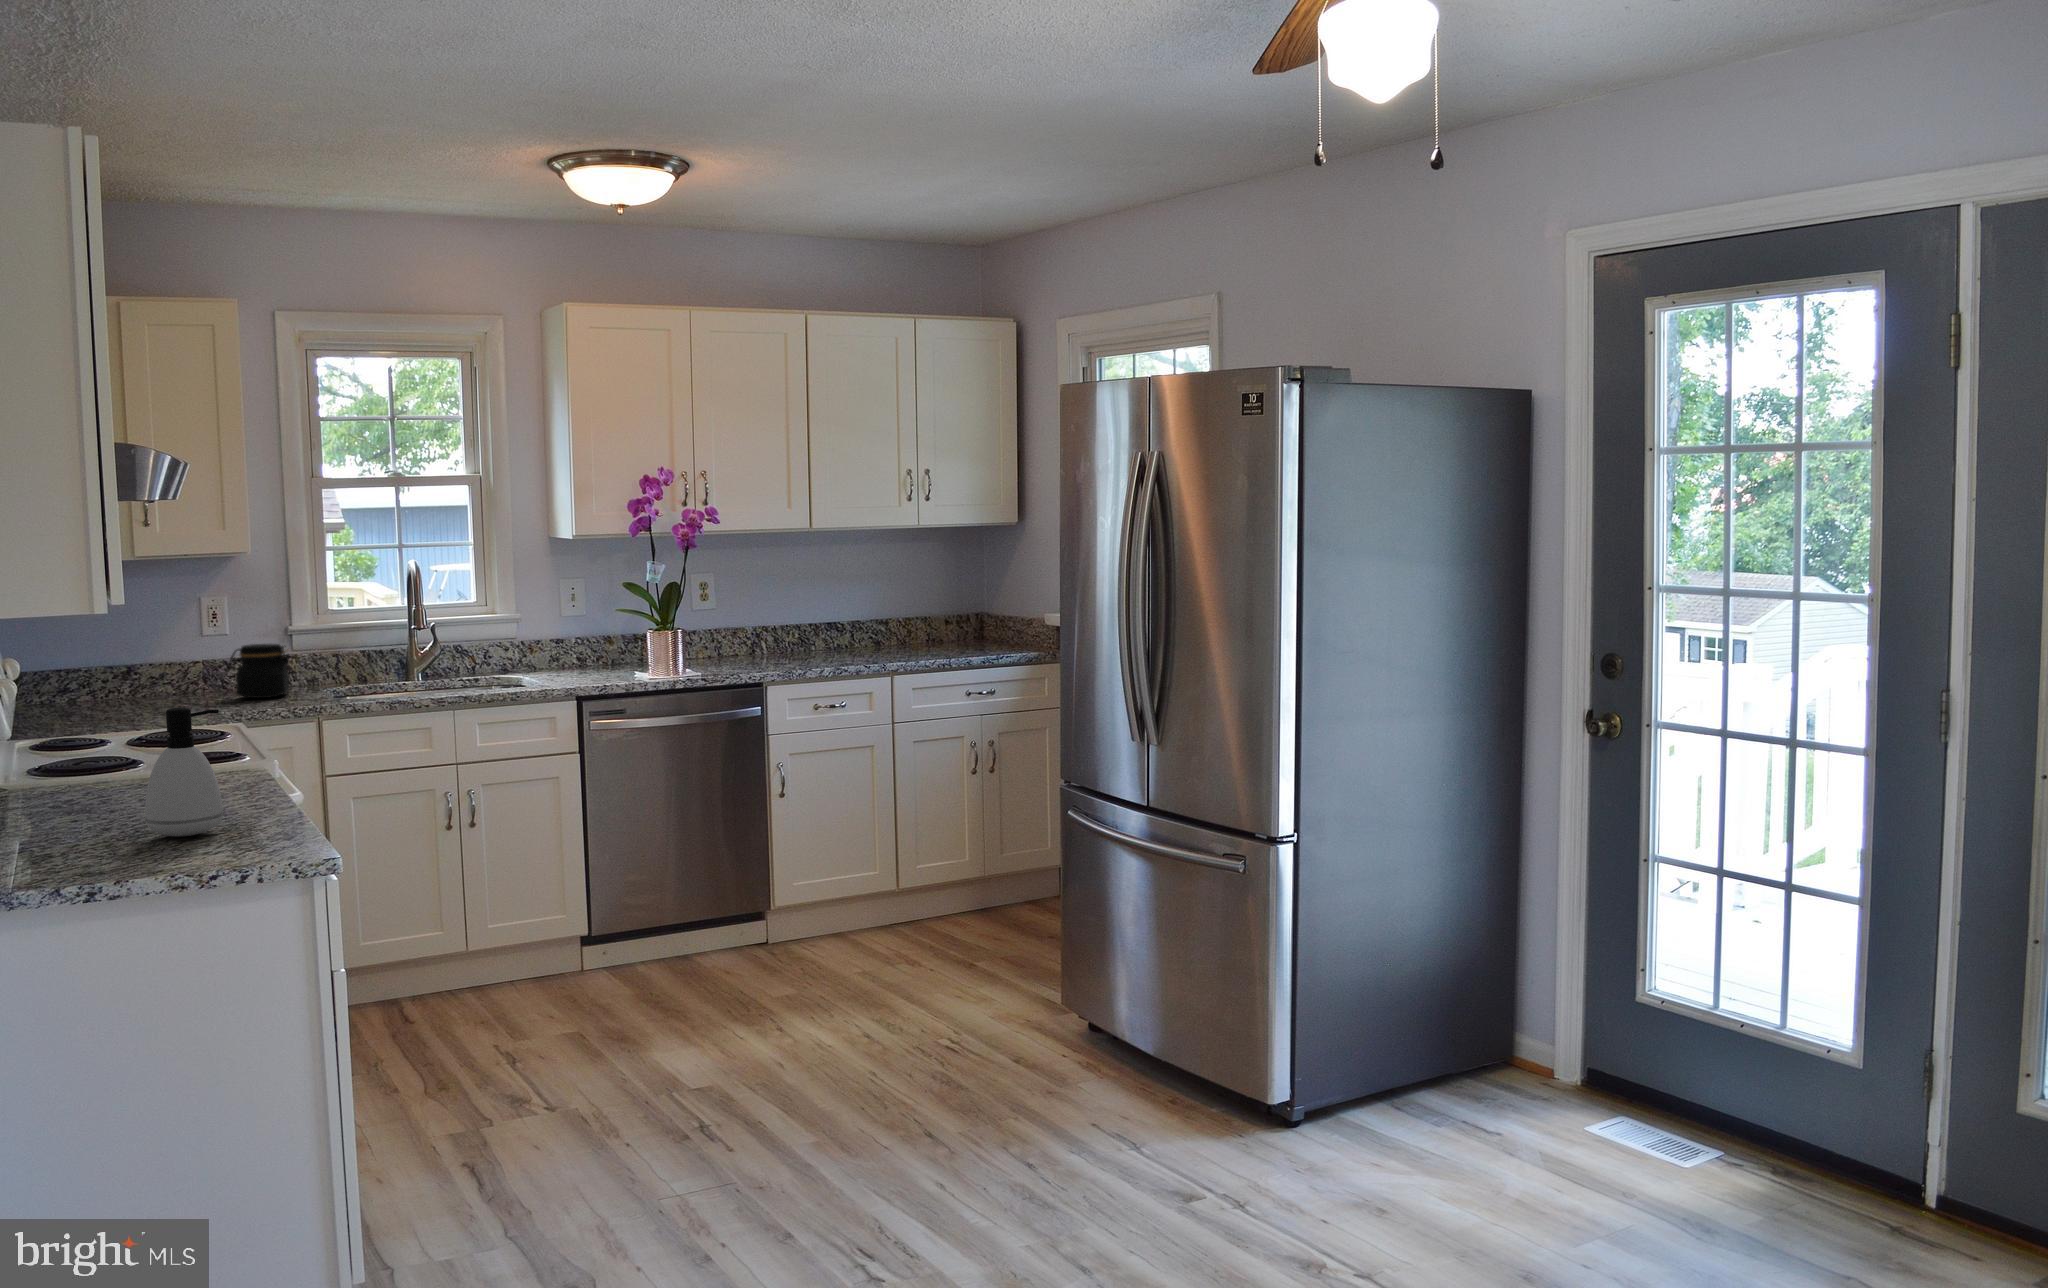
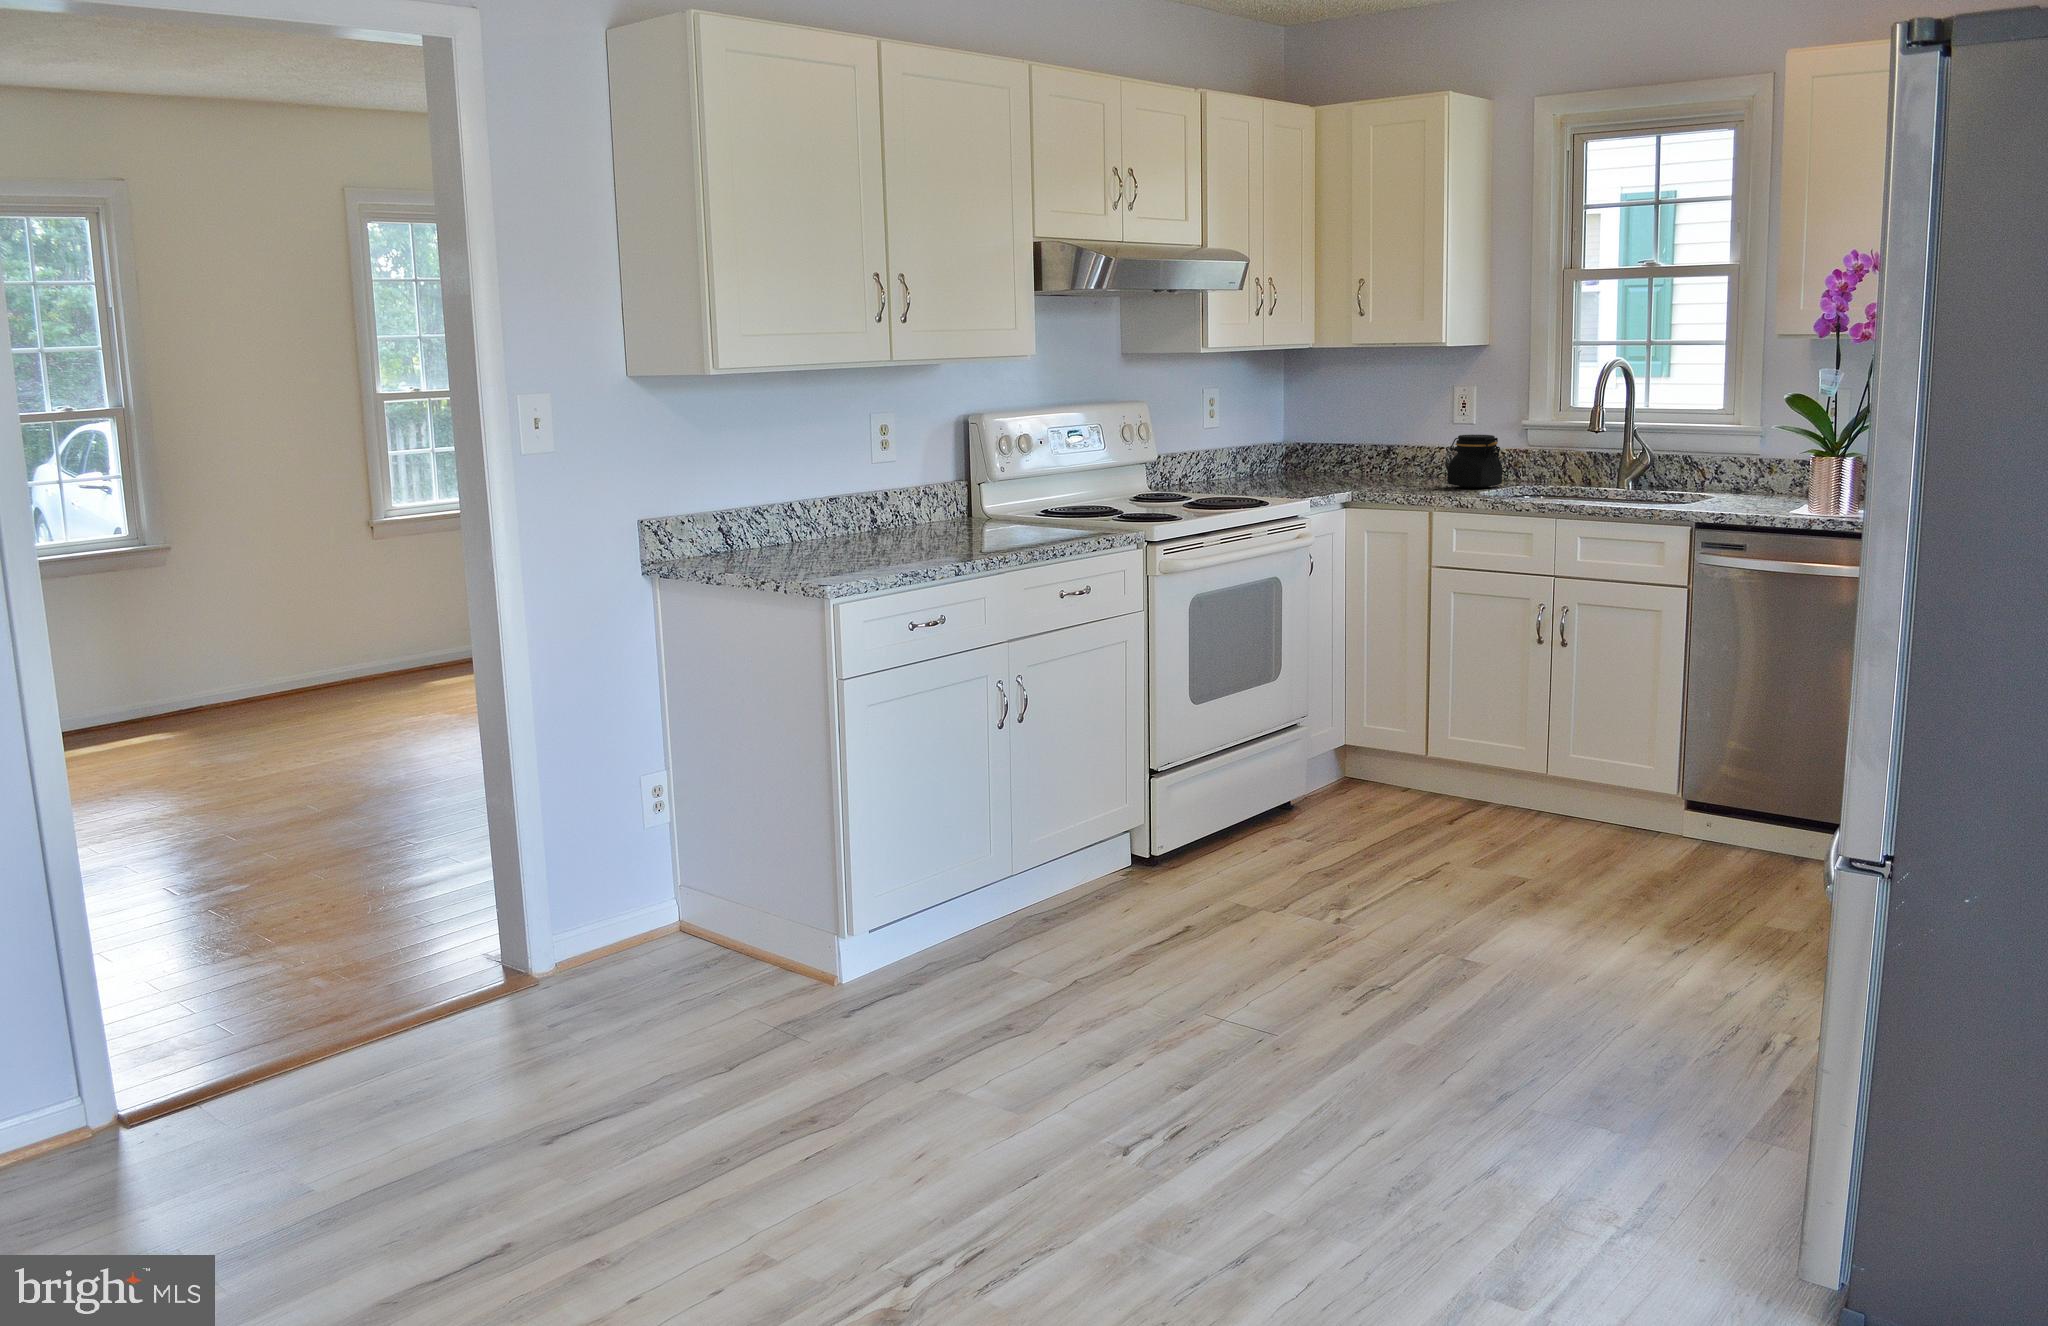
soap dispenser: present [145,707,223,836] -> none [879,454,934,556]

